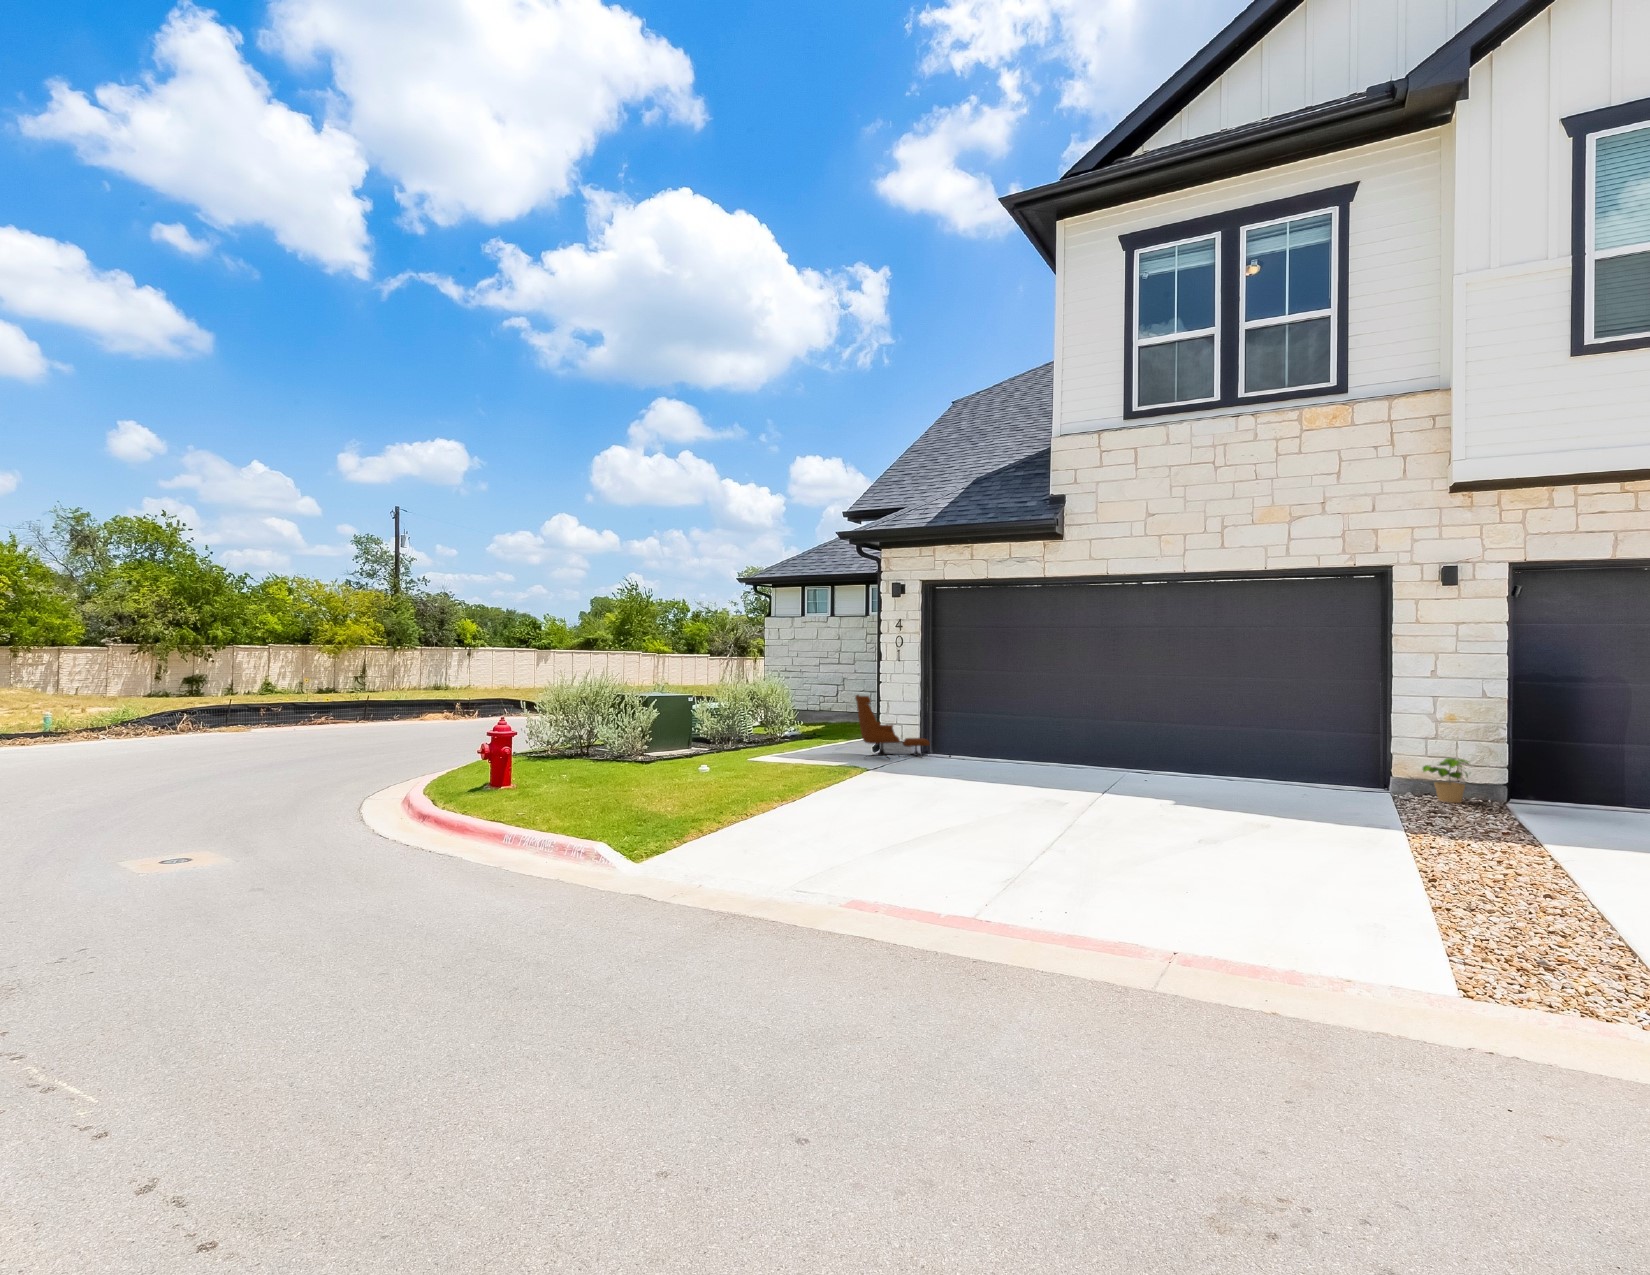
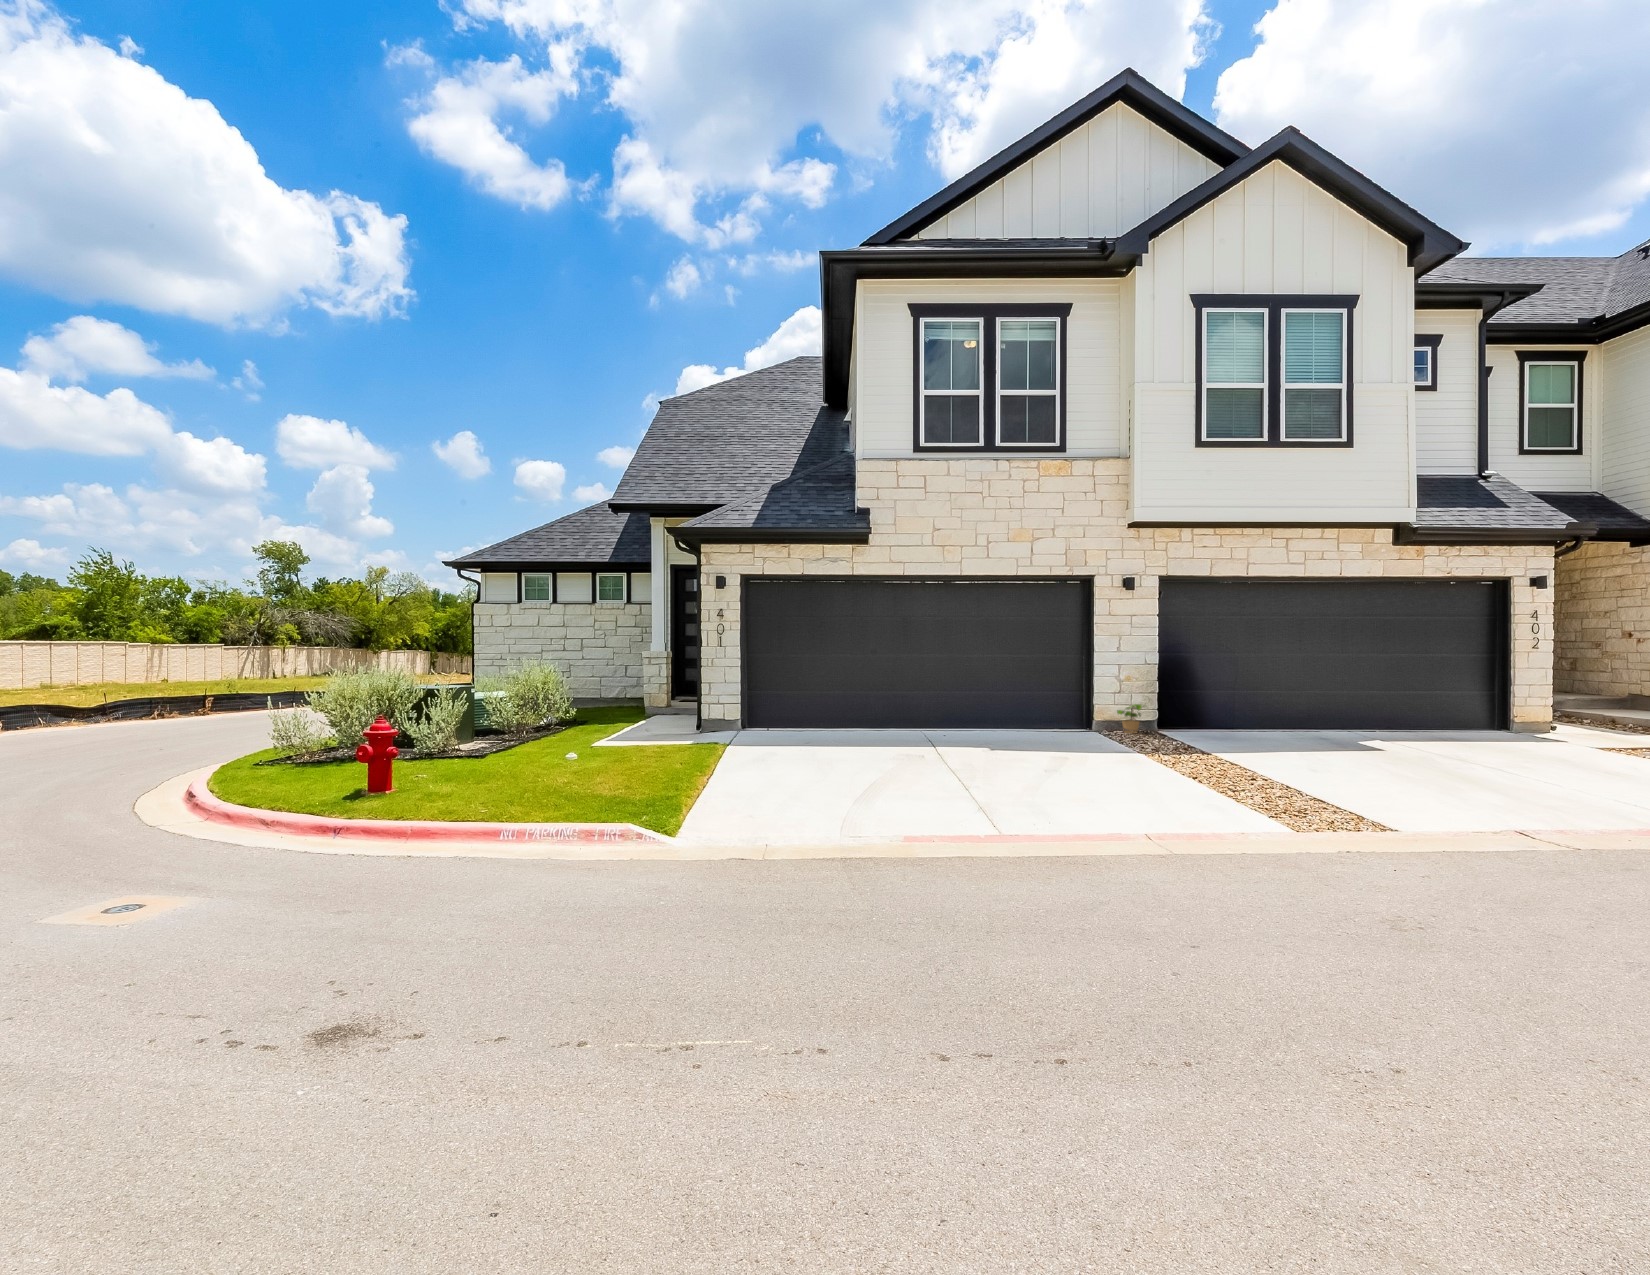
lounge chair: present [855,695,930,757] -> none [697,678,756,735]

